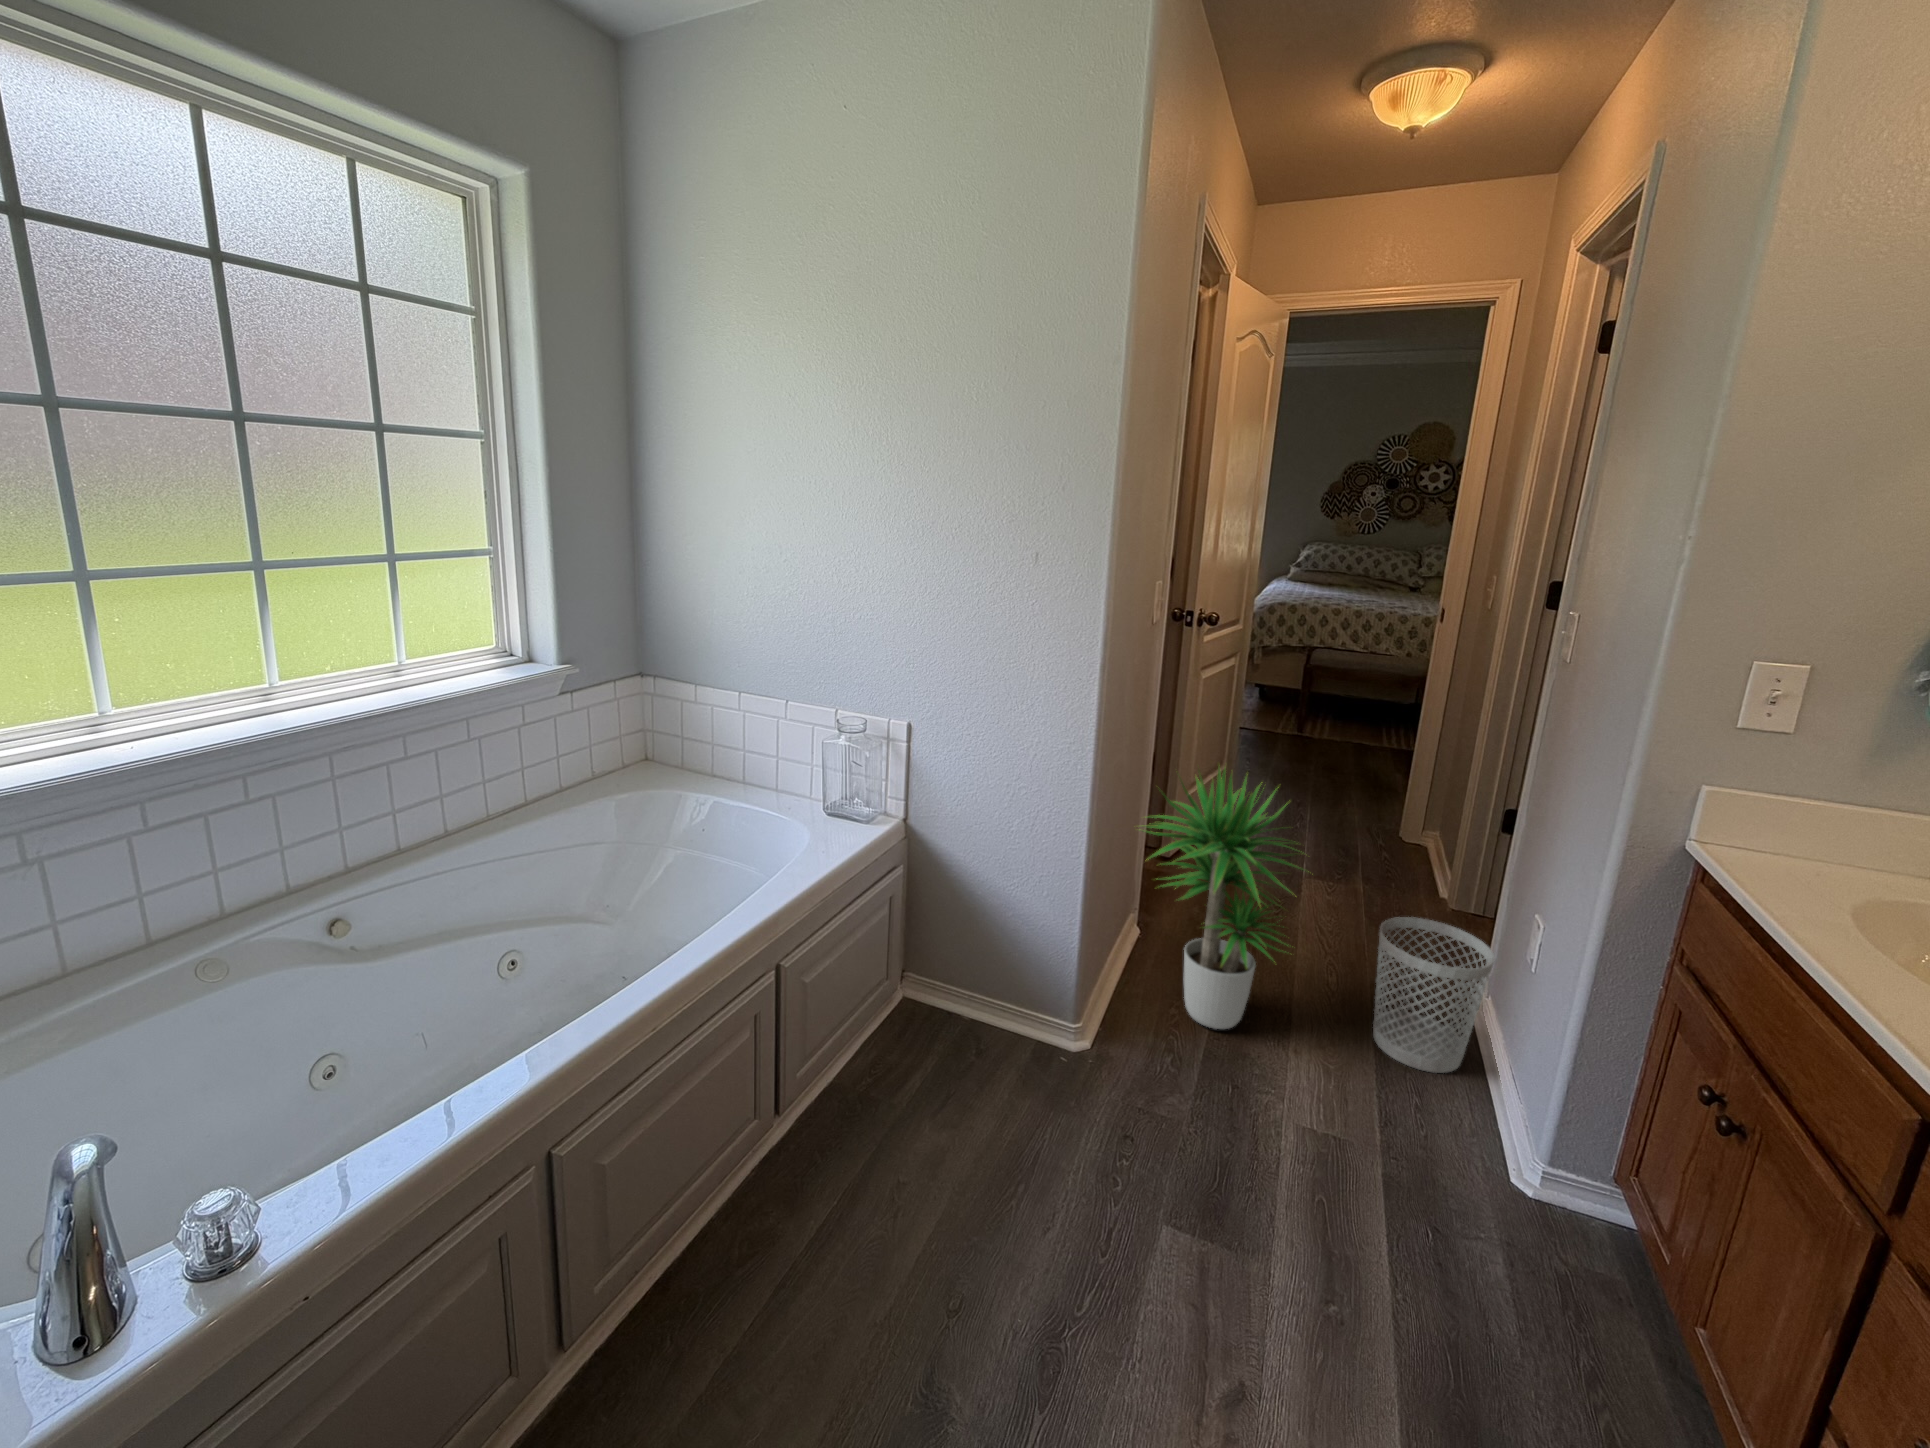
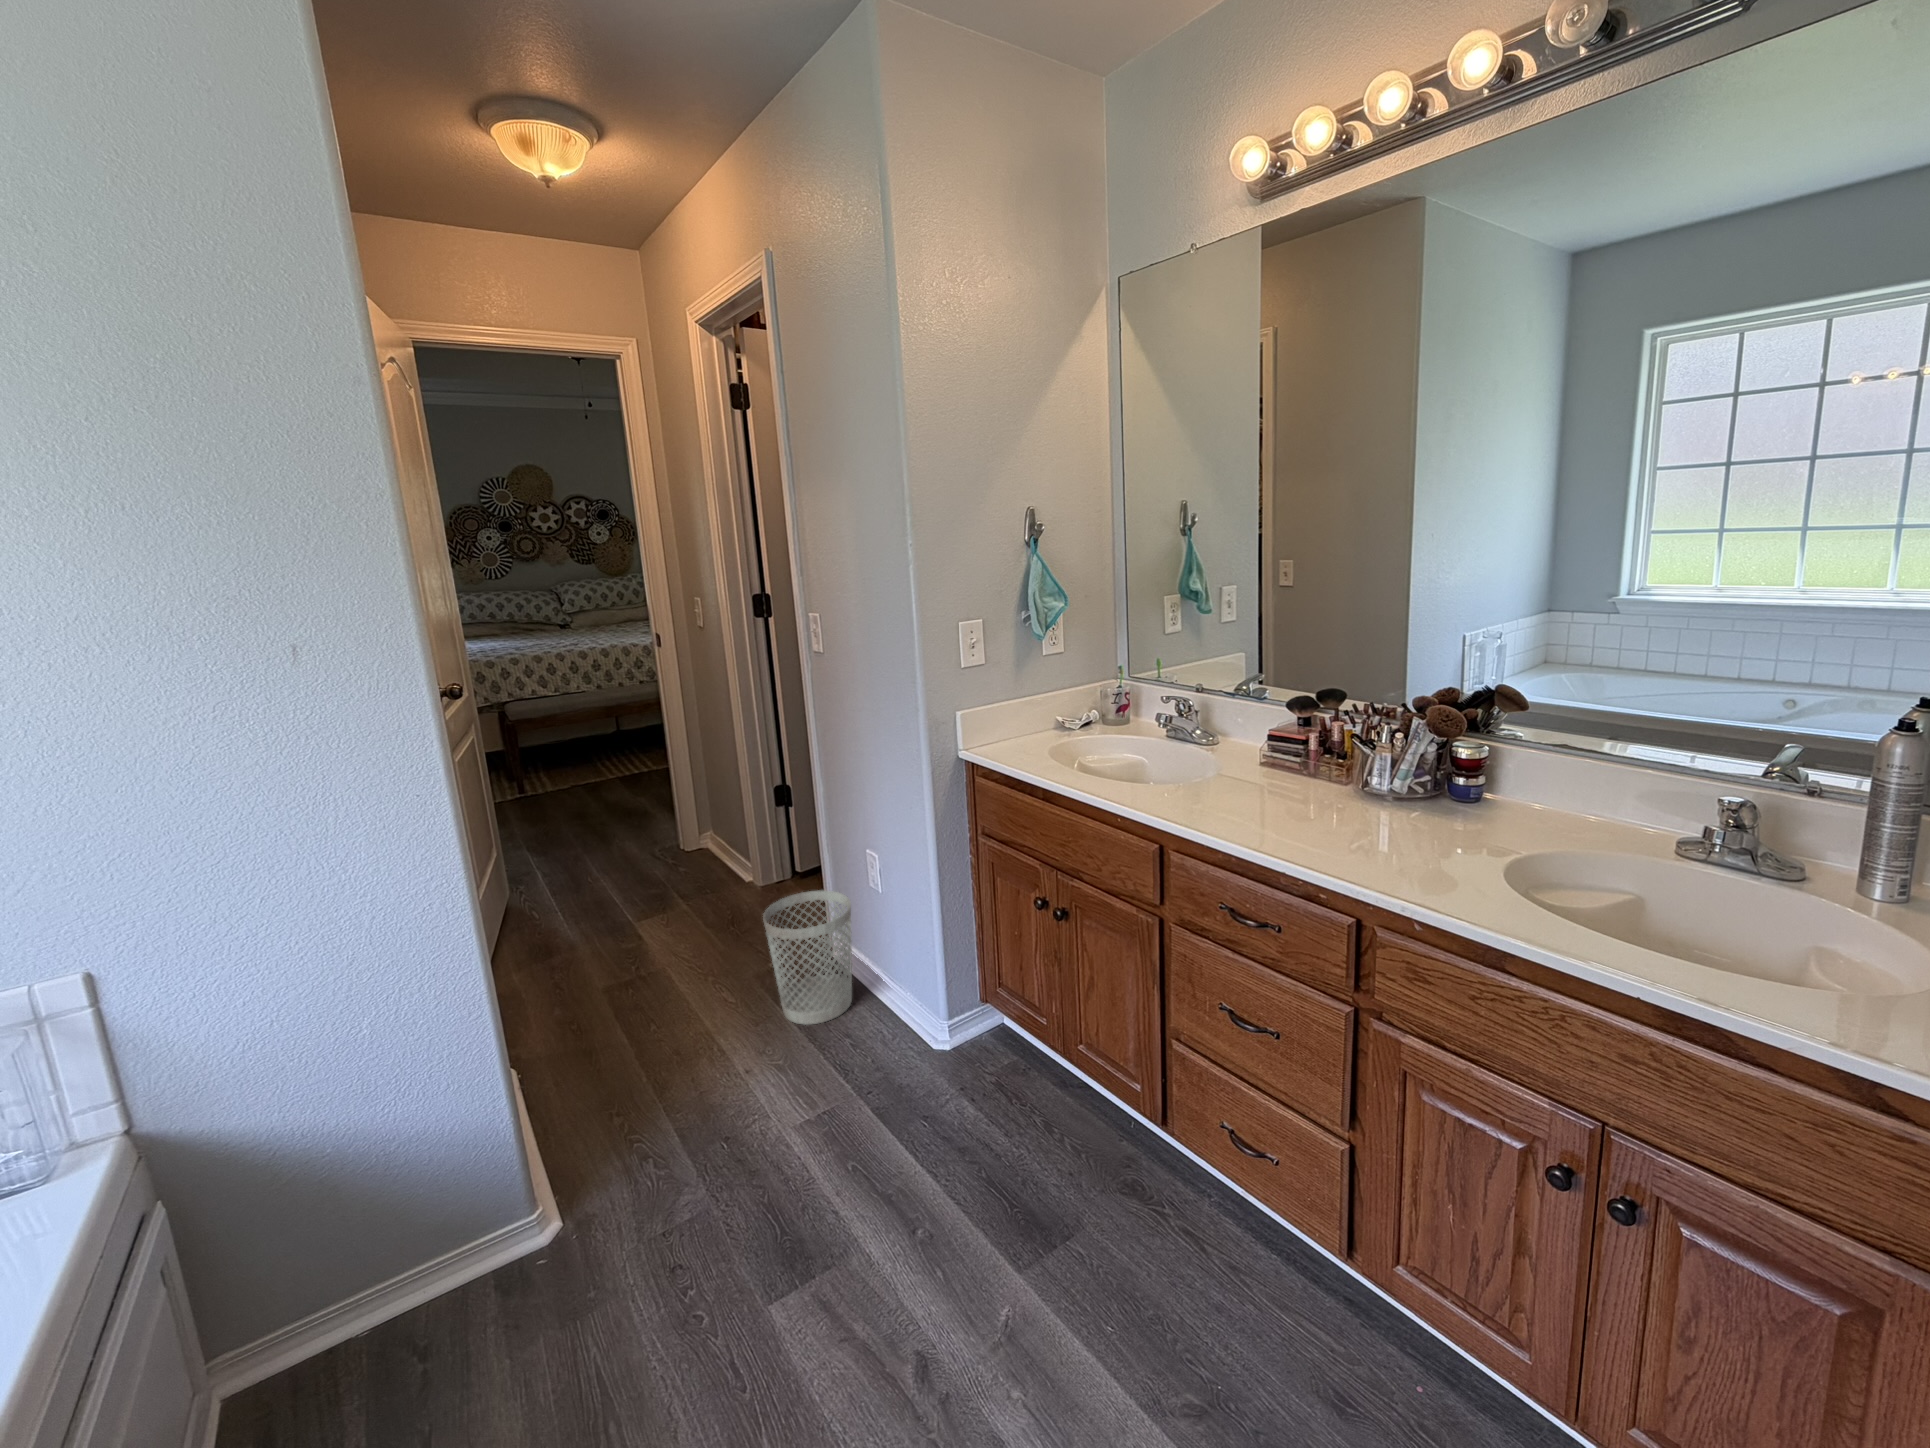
potted plant: present [1147,767,1304,1029] -> none [508,829,720,1115]

